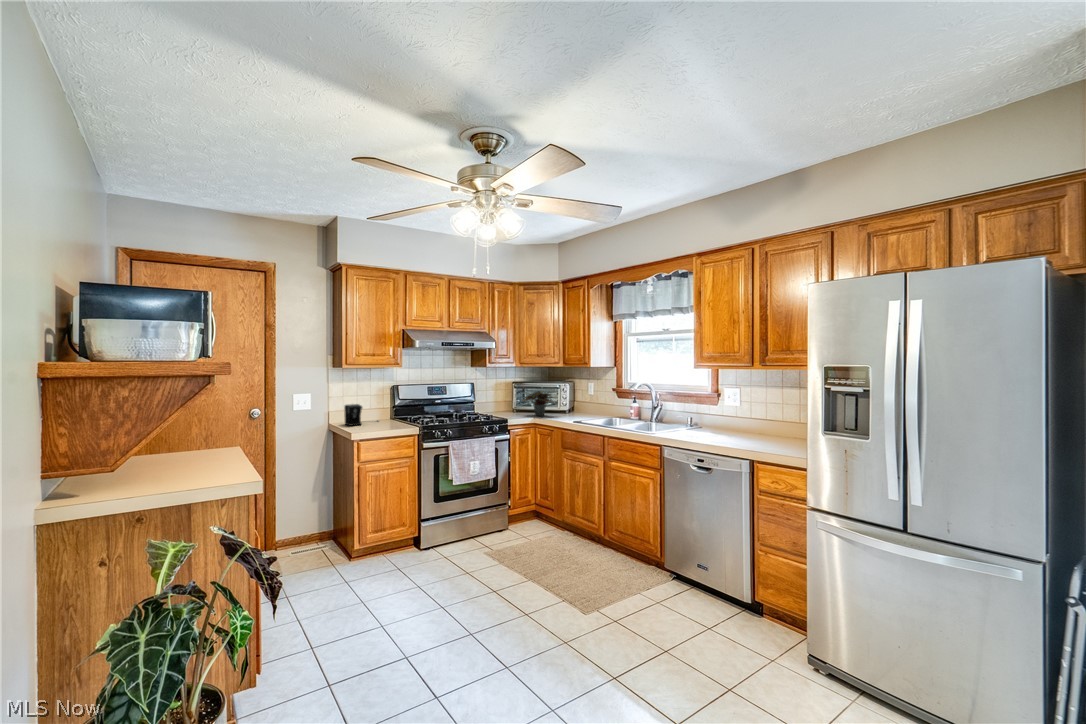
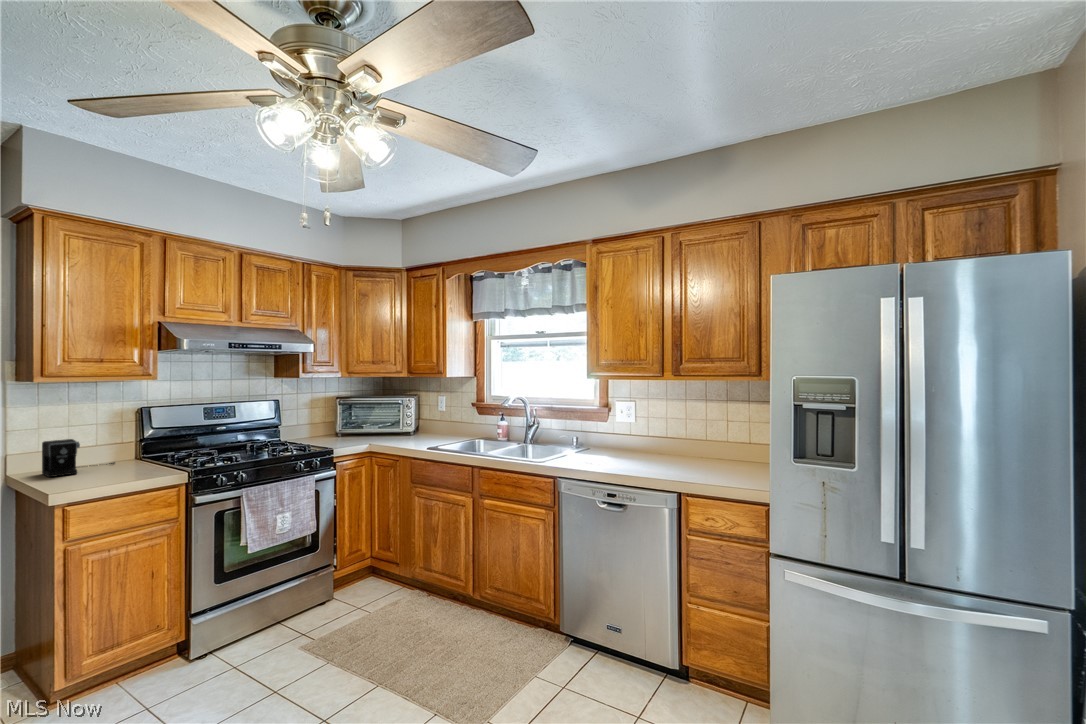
potted plant: present [522,391,555,416] -> none [350,407,400,441]

